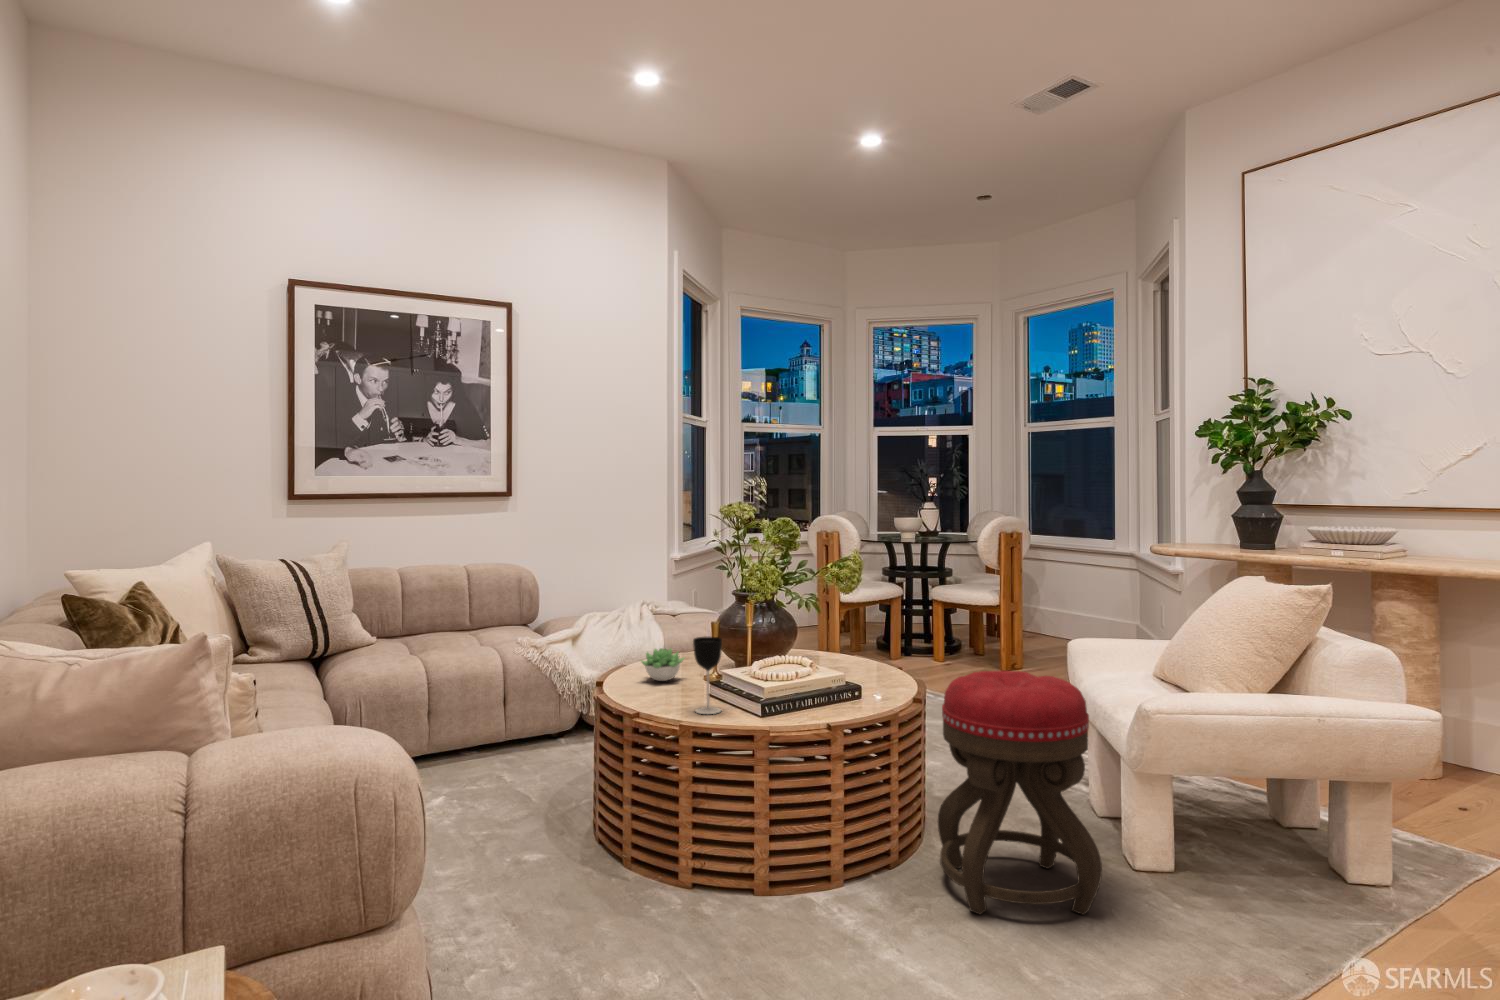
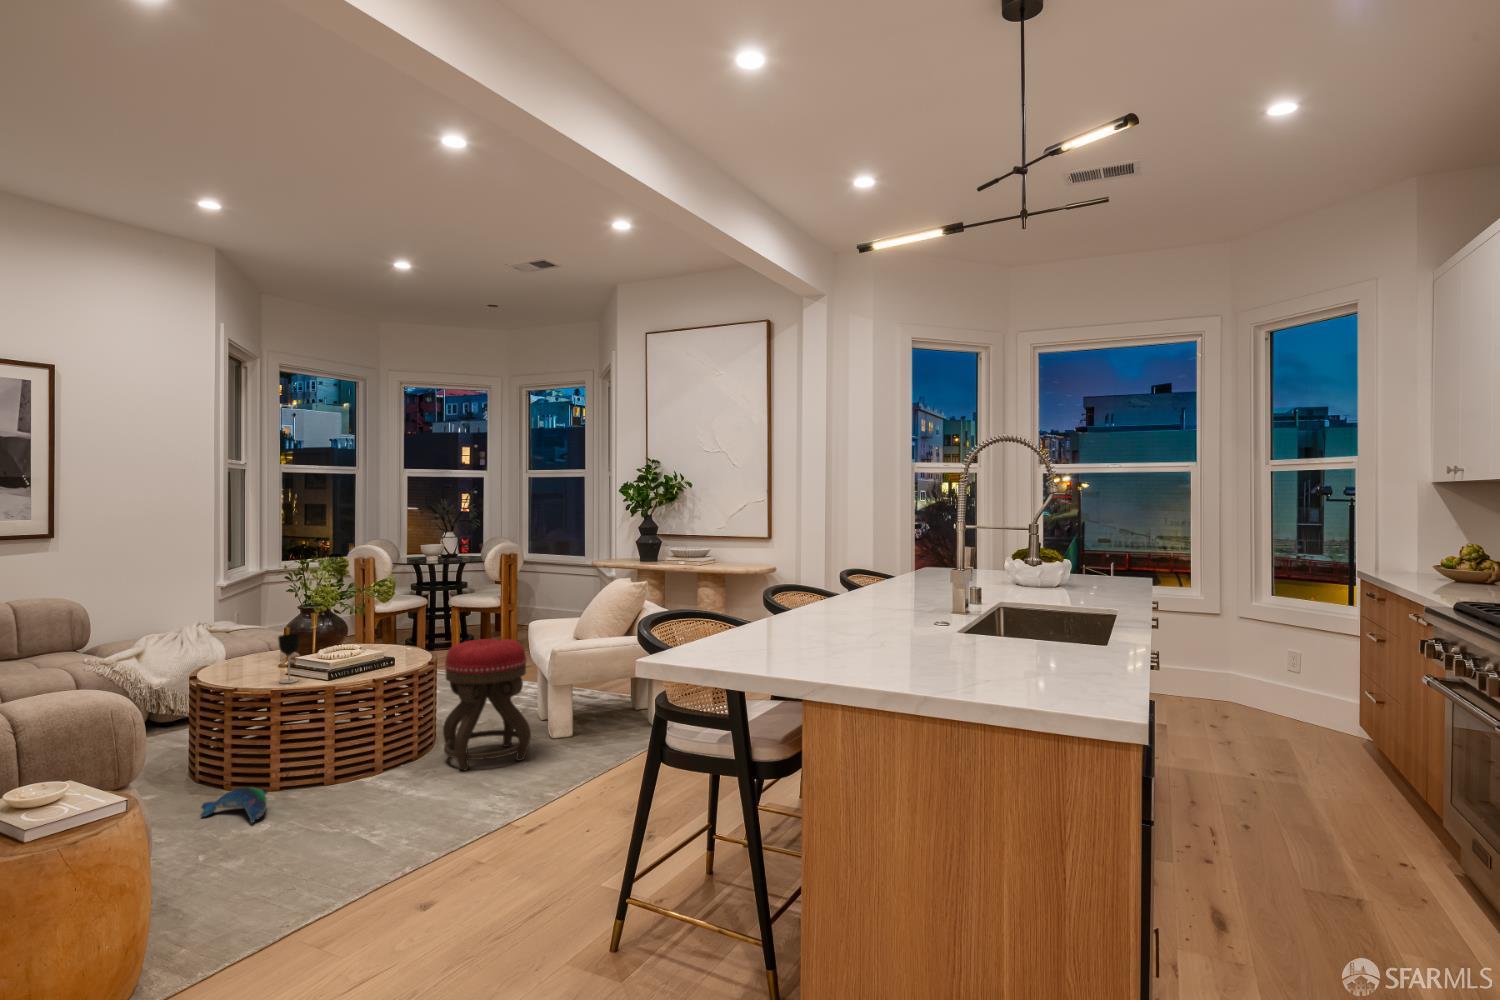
succulent plant: present [641,648,684,681] -> none [227,648,263,671]
plush toy: none [579,881,668,959] -> present [201,787,267,823]

